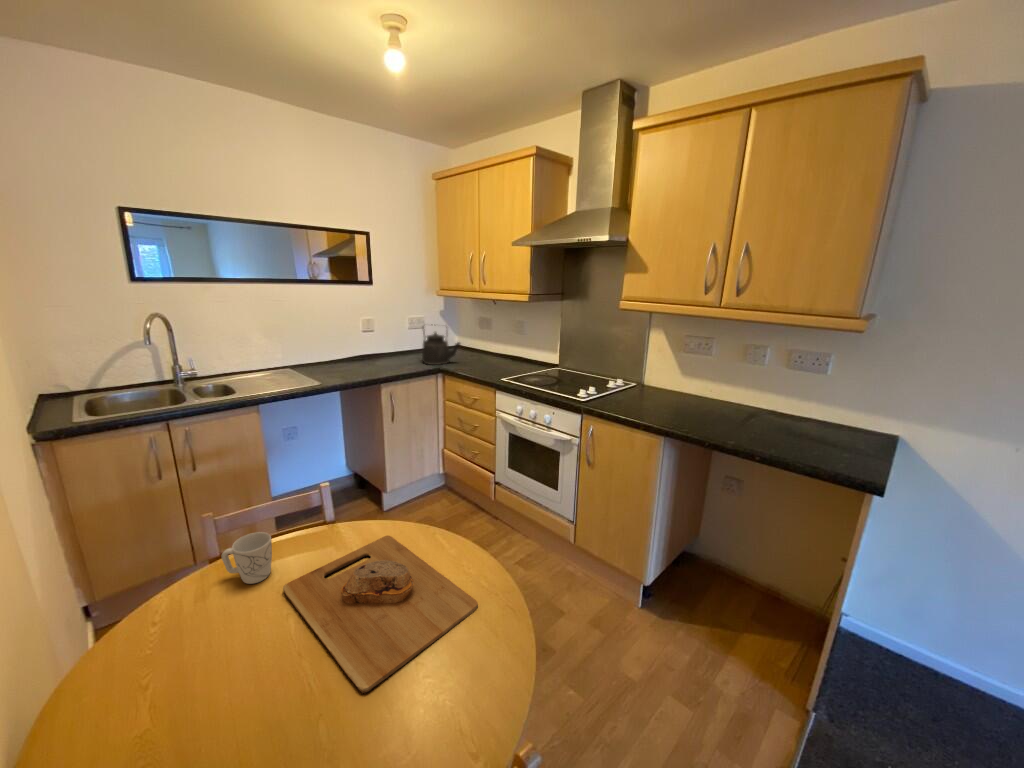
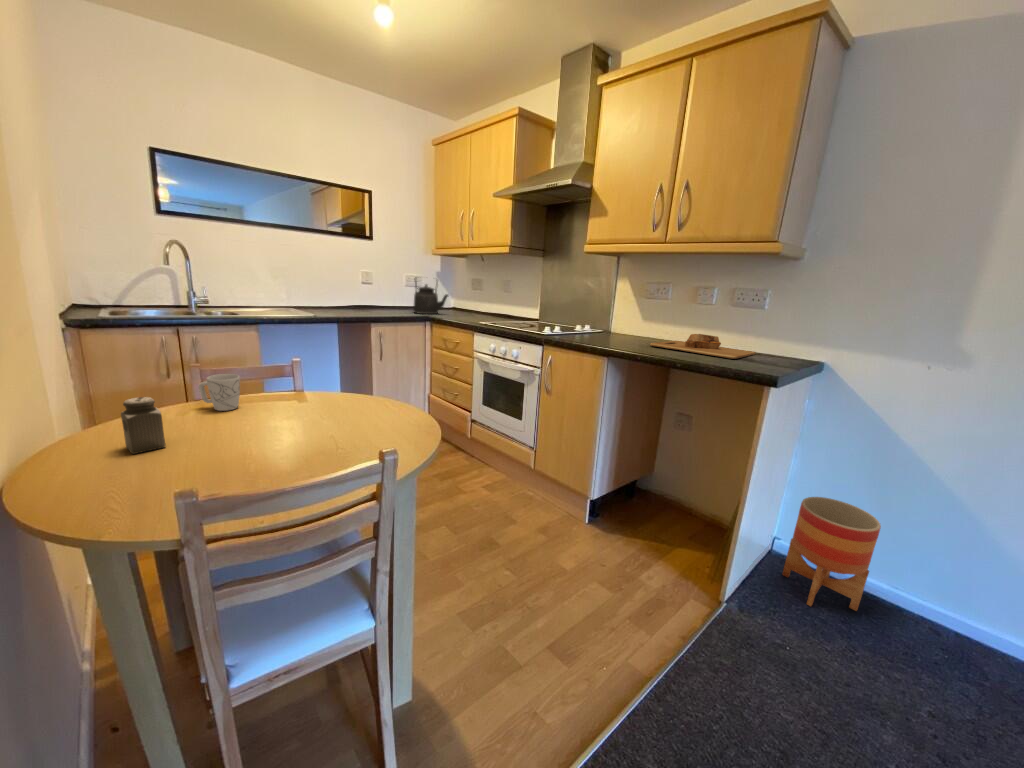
cutting board: present [283,536,478,693] -> present [650,334,755,359]
planter: none [859,579,978,707] -> present [783,497,881,611]
salt shaker: none [139,631,200,717] -> present [121,397,165,454]

